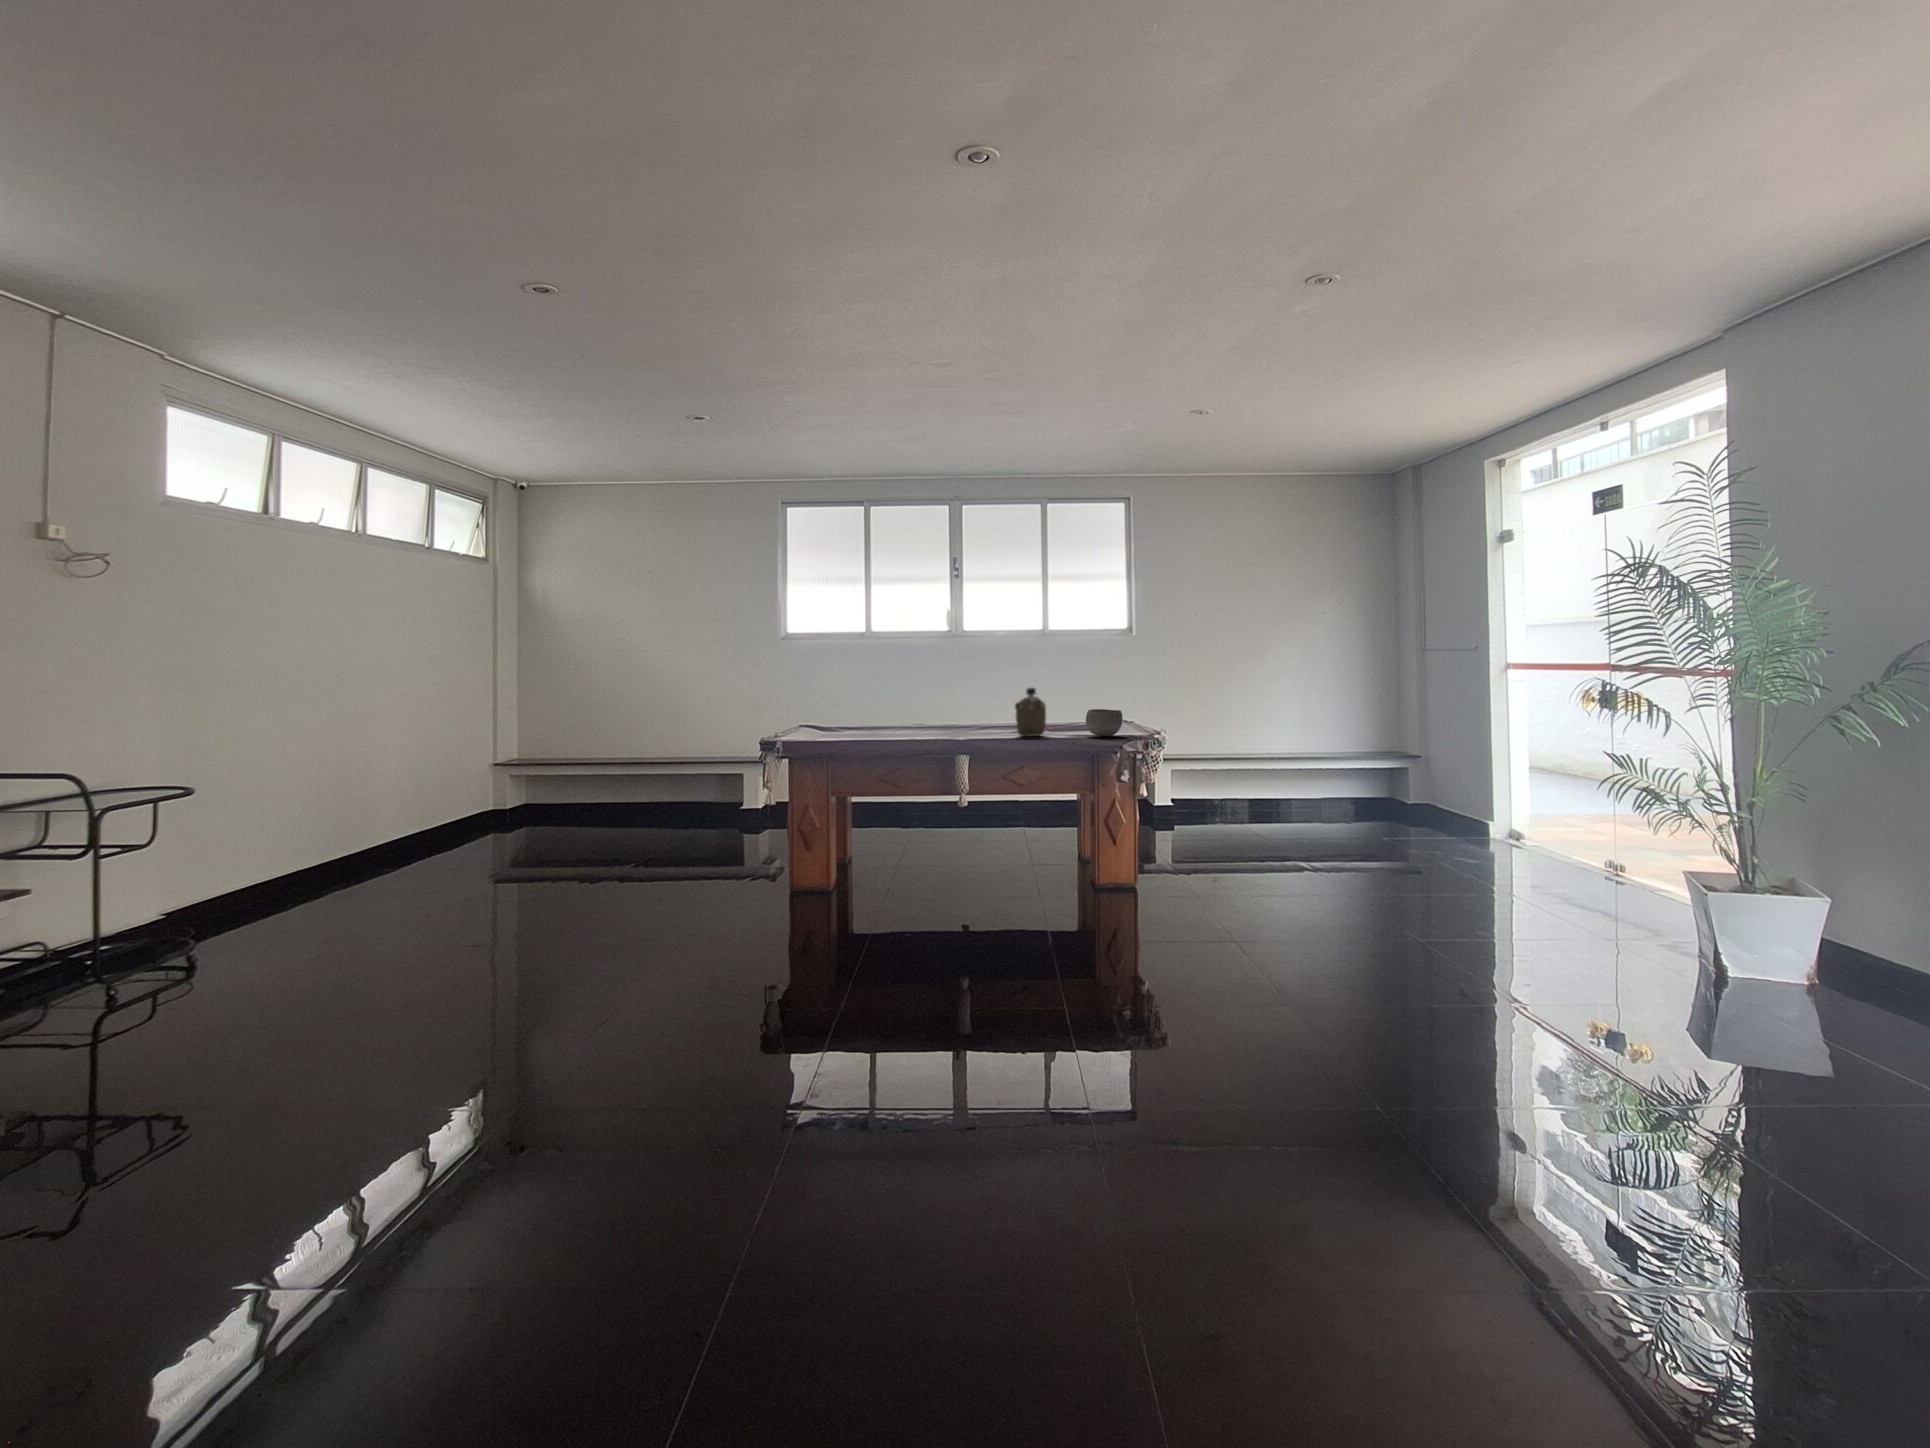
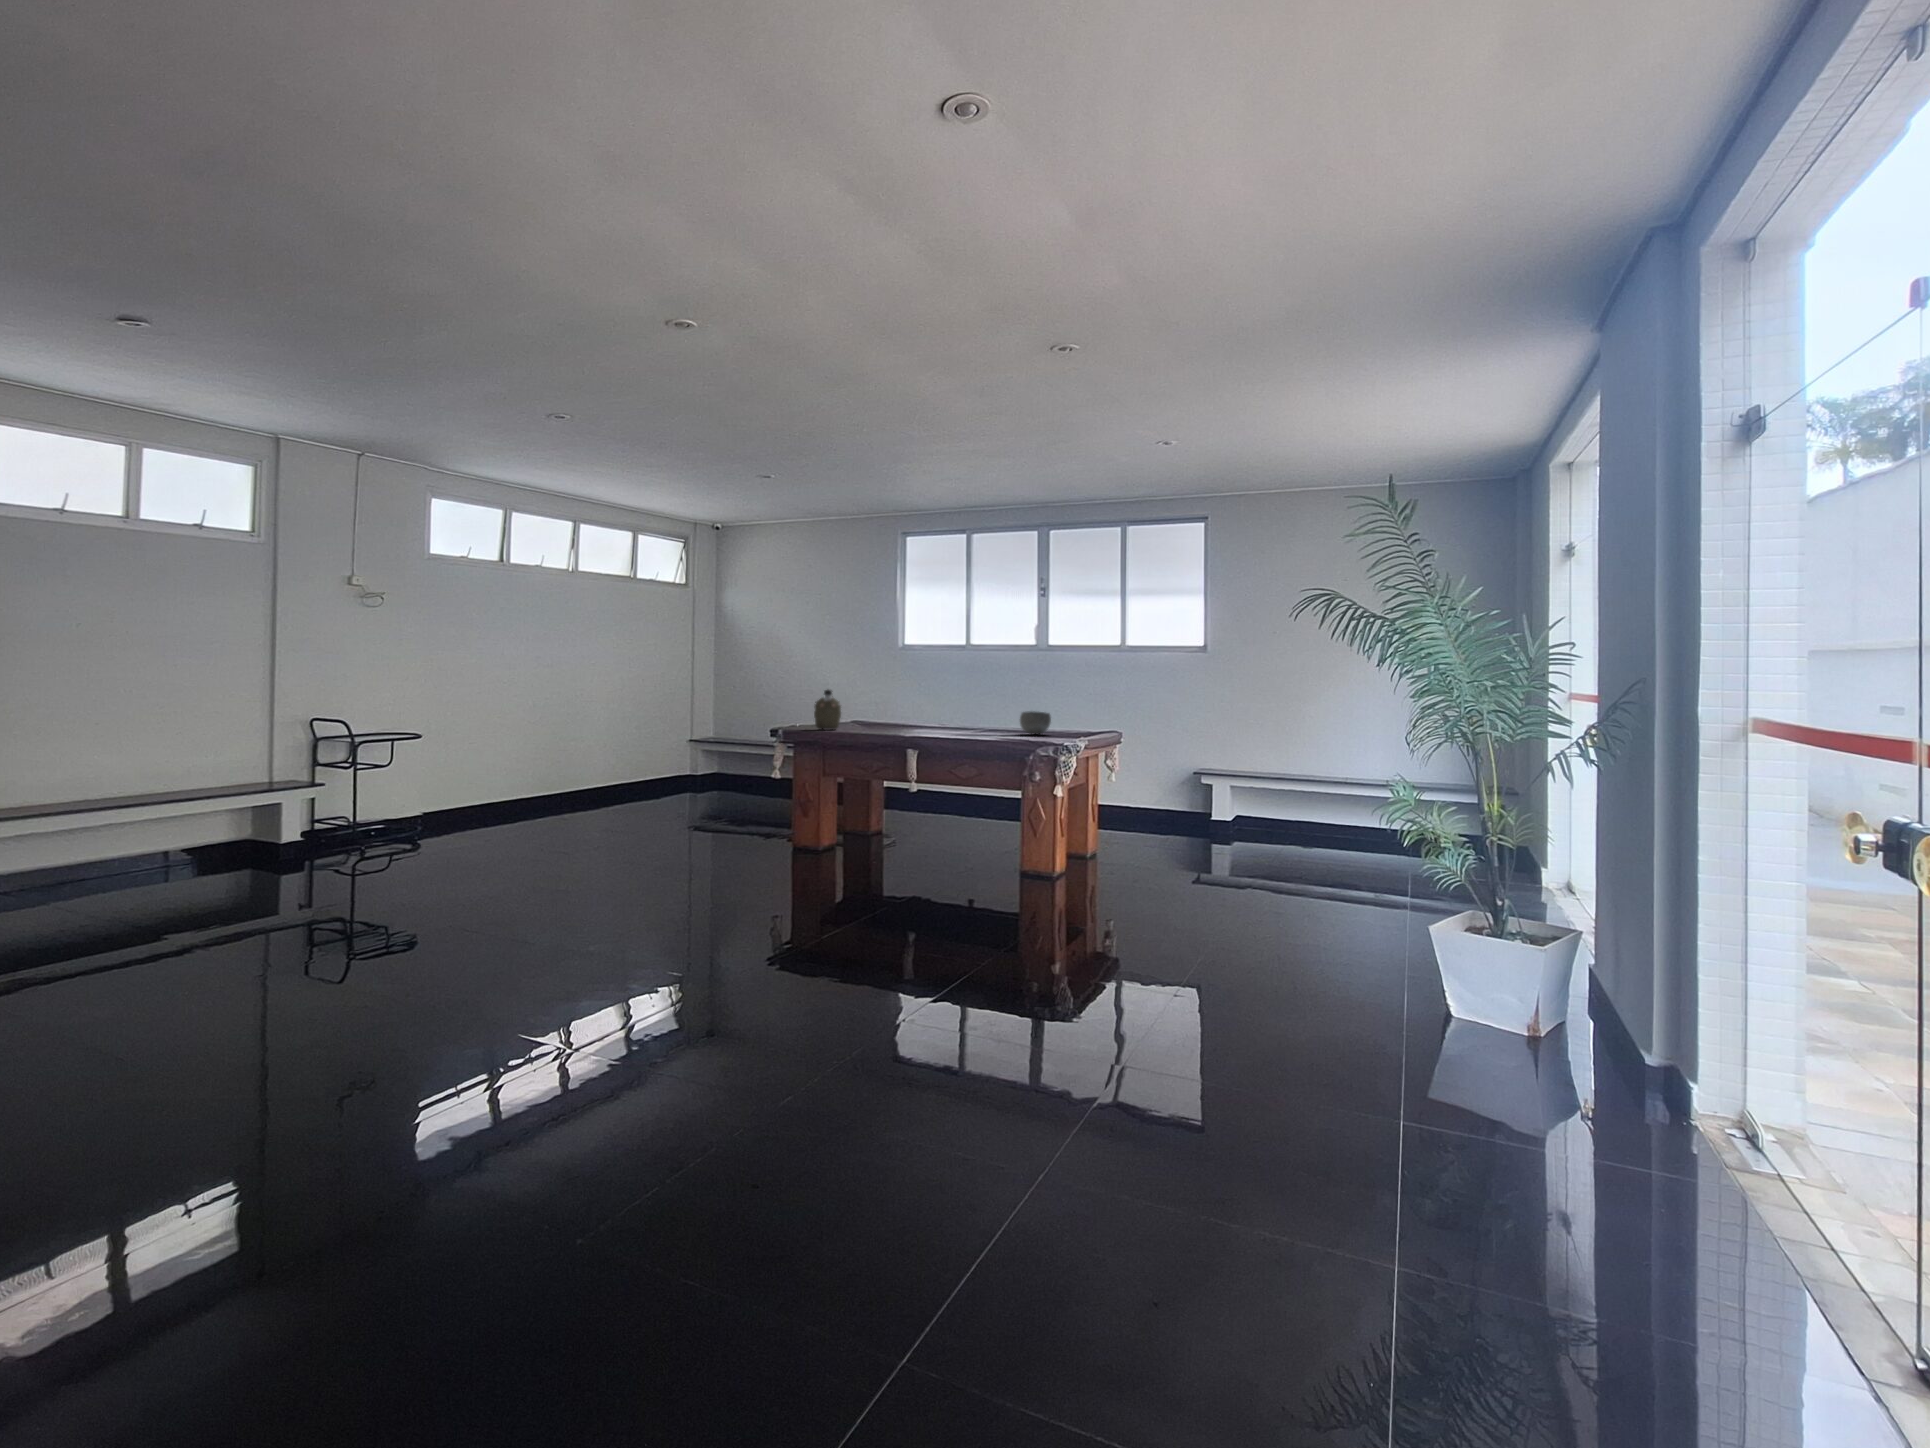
water bottle: present [1015,688,1046,736] -> present [814,690,841,730]

